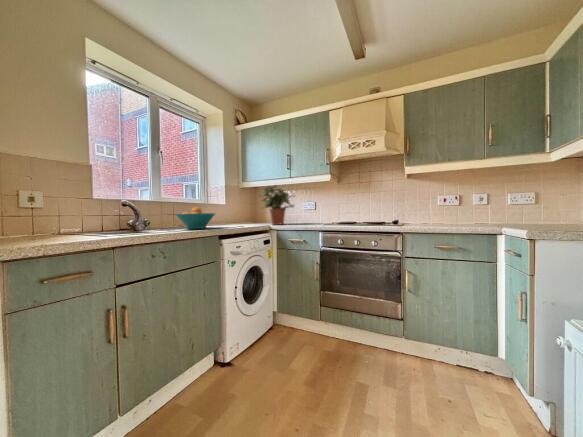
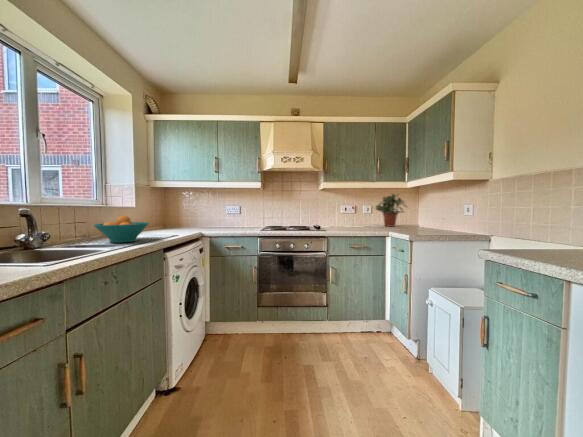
potted plant: present [261,186,294,225] -> present [376,194,406,227]

